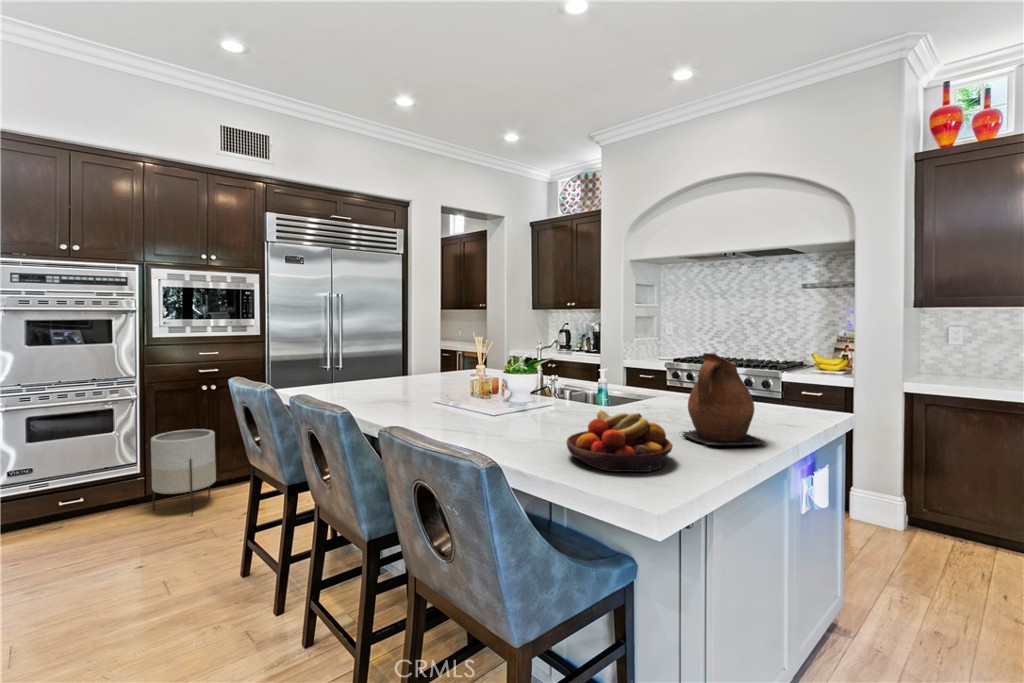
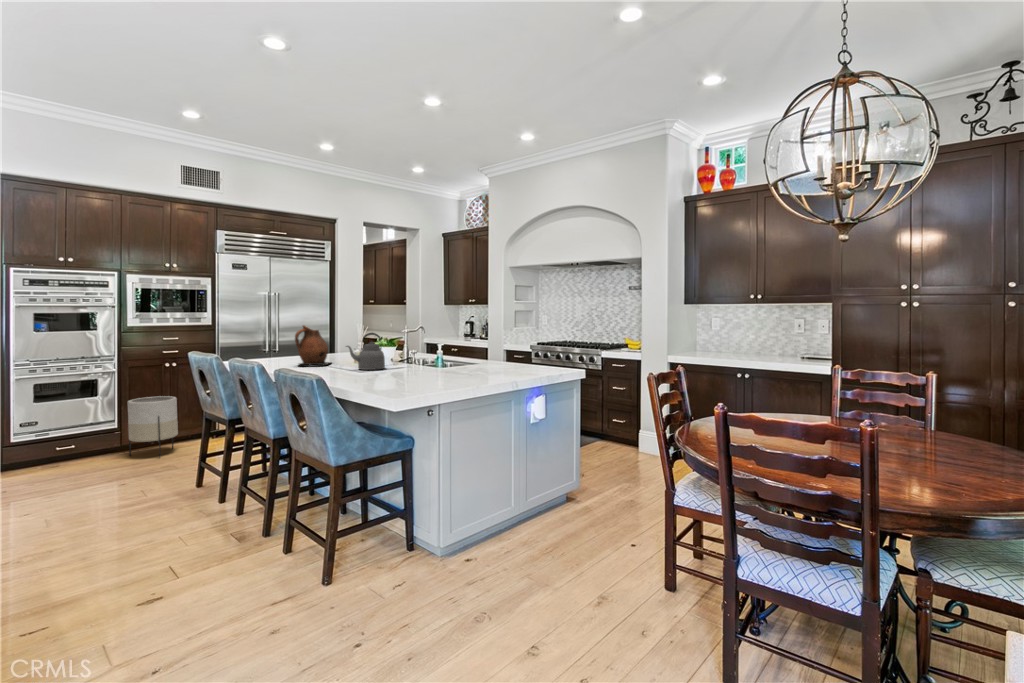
kettle: none [471,353,530,413] -> present [346,333,385,370]
ceramic pitcher: present [682,353,766,445] -> present [295,326,330,365]
fruit bowl: present [567,410,672,472] -> none [375,361,430,388]

